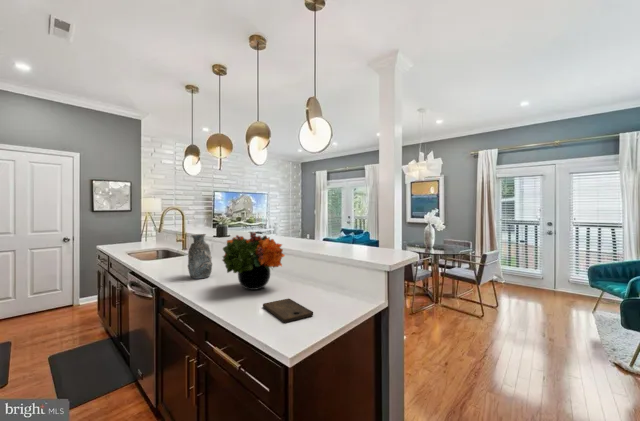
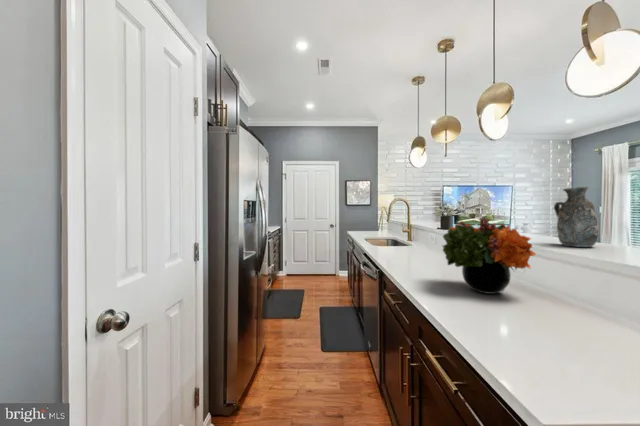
decorative vase: present [188,234,212,279] -> present [554,187,599,247]
cutting board: present [263,299,313,322] -> none [496,313,594,356]

